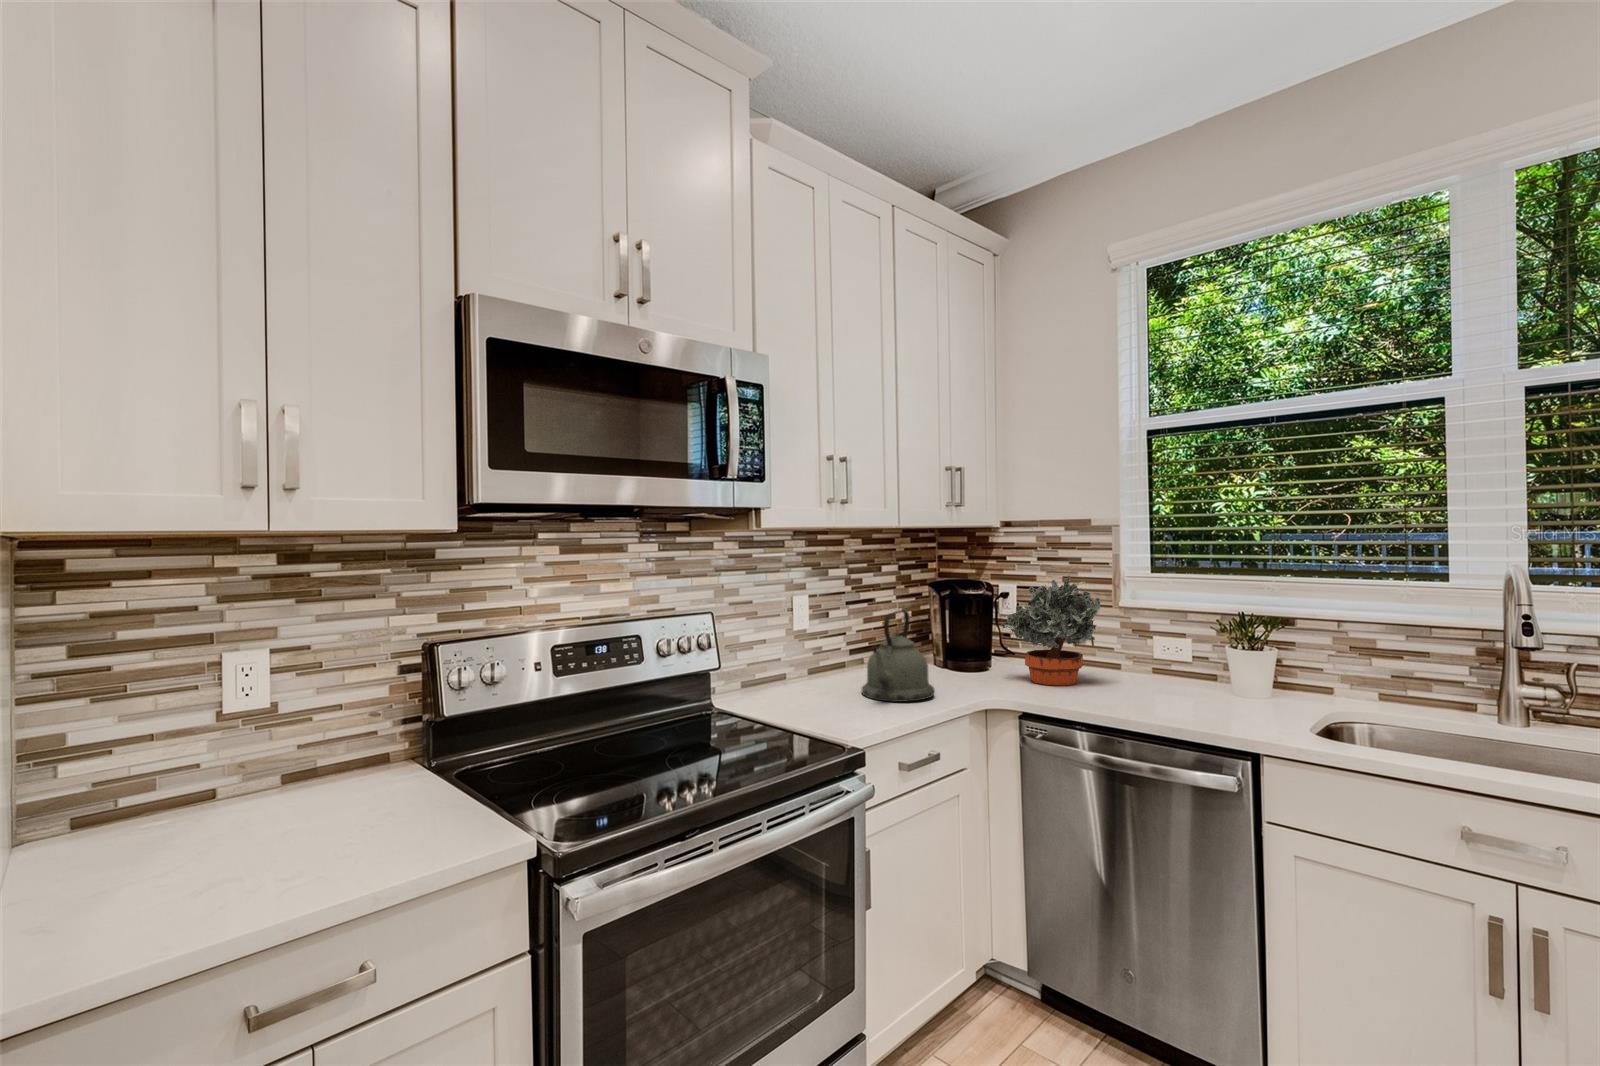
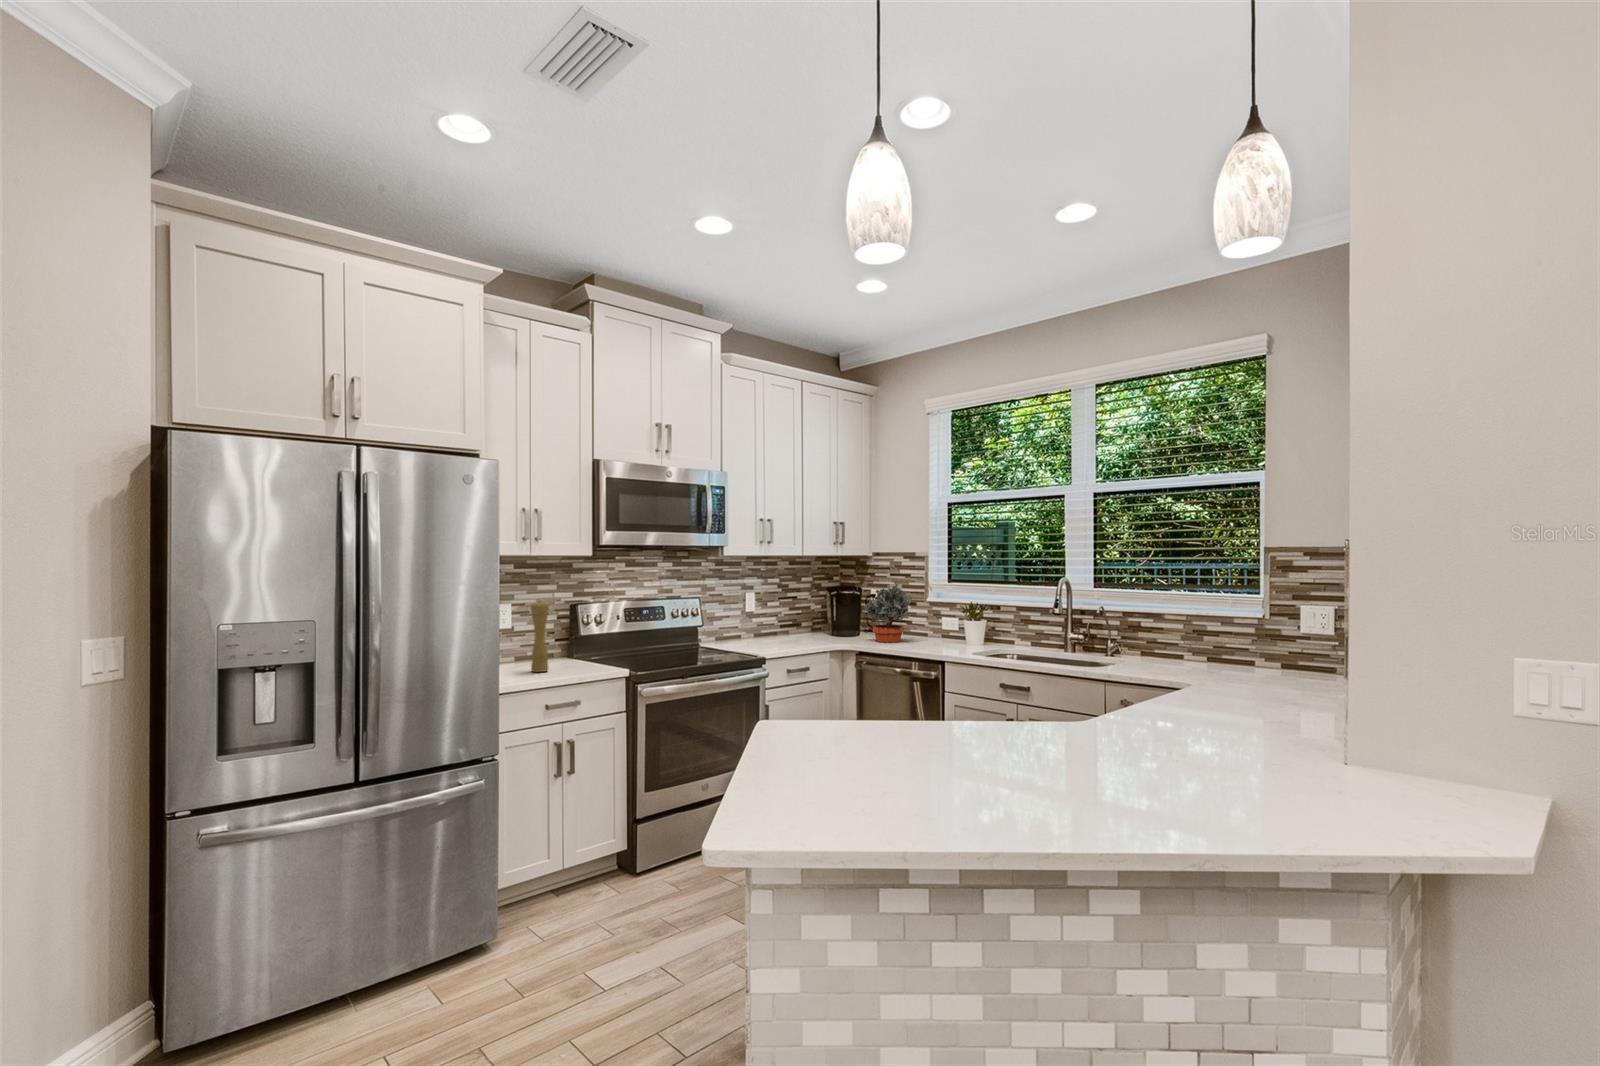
kettle: present [862,610,934,702] -> none [779,600,817,646]
pepper mill: none [289,653,344,843] -> present [531,602,549,672]

